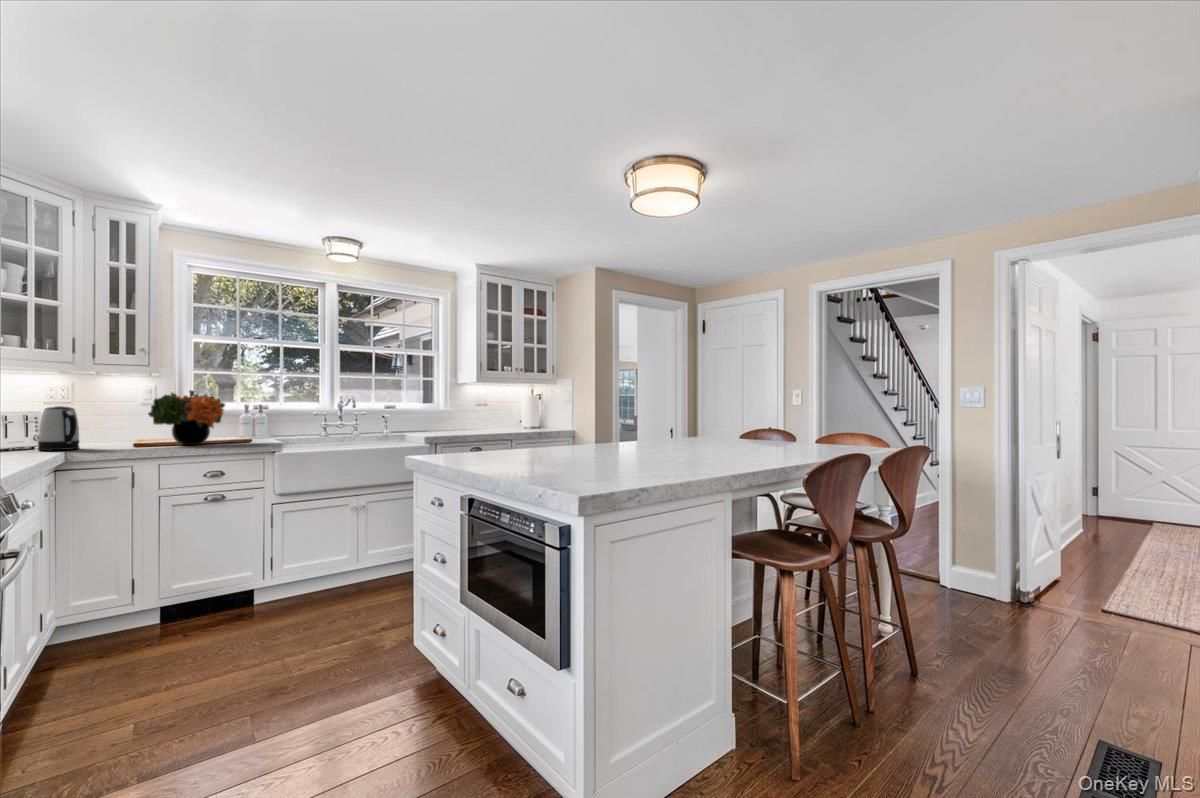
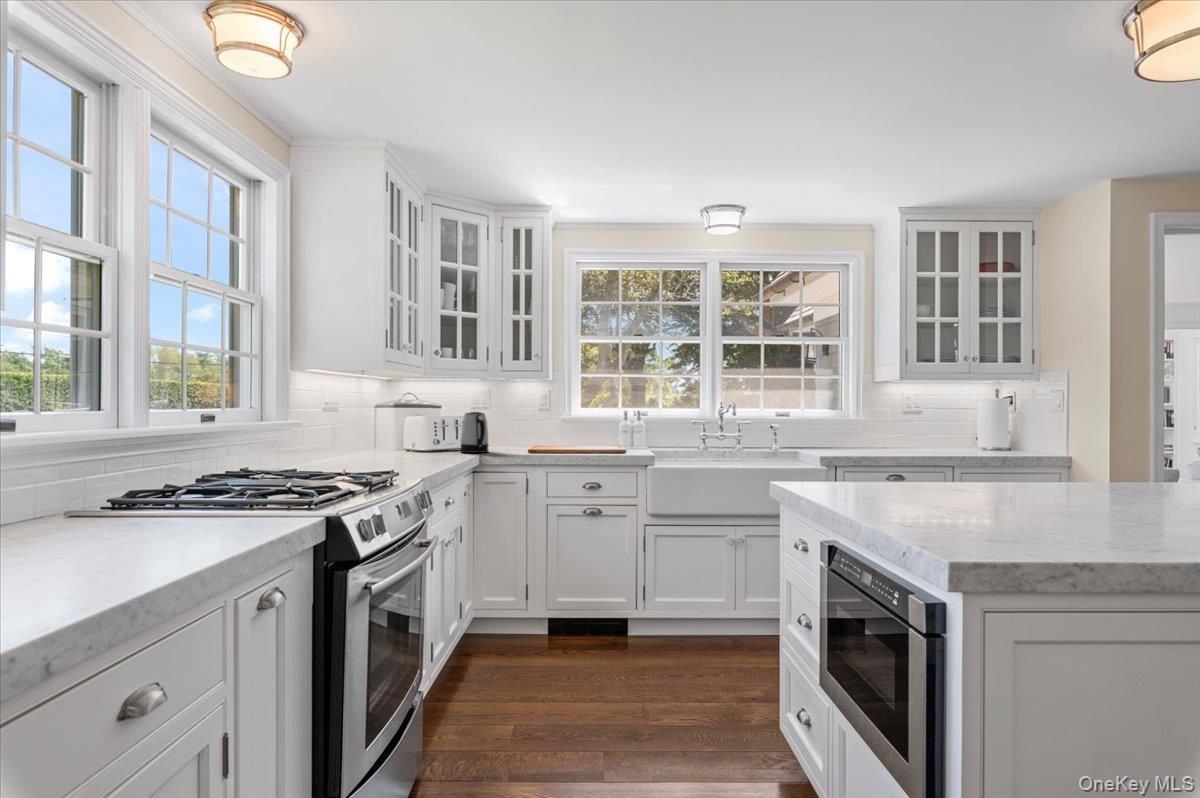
flower arrangement: present [148,390,225,445] -> none [538,395,604,452]

